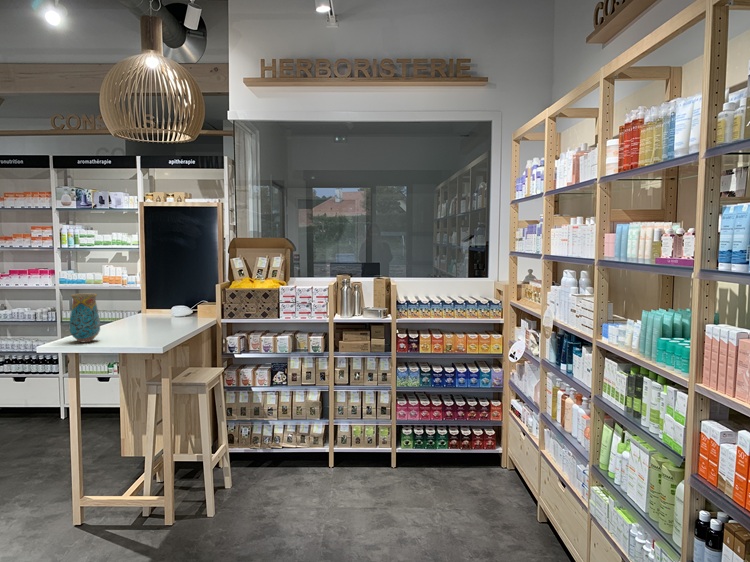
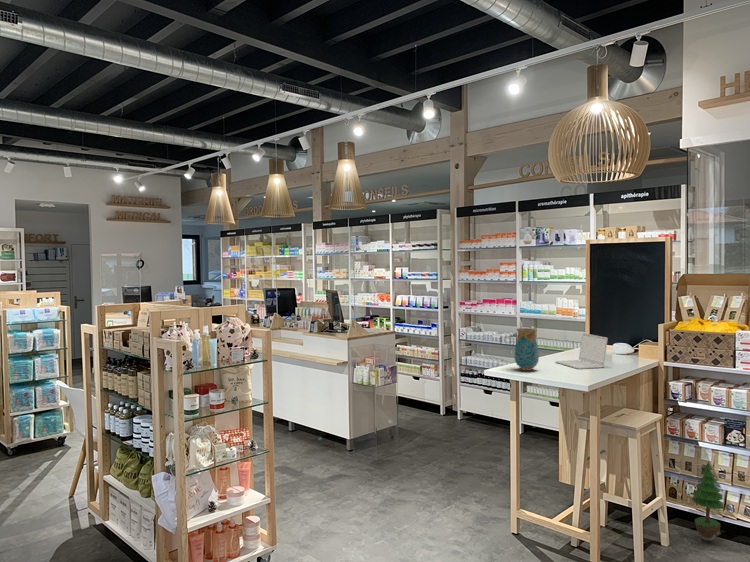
laptop: none [117,297,173,334] -> present [556,333,608,369]
potted tree: none [248,403,274,472] -> present [692,462,724,541]

